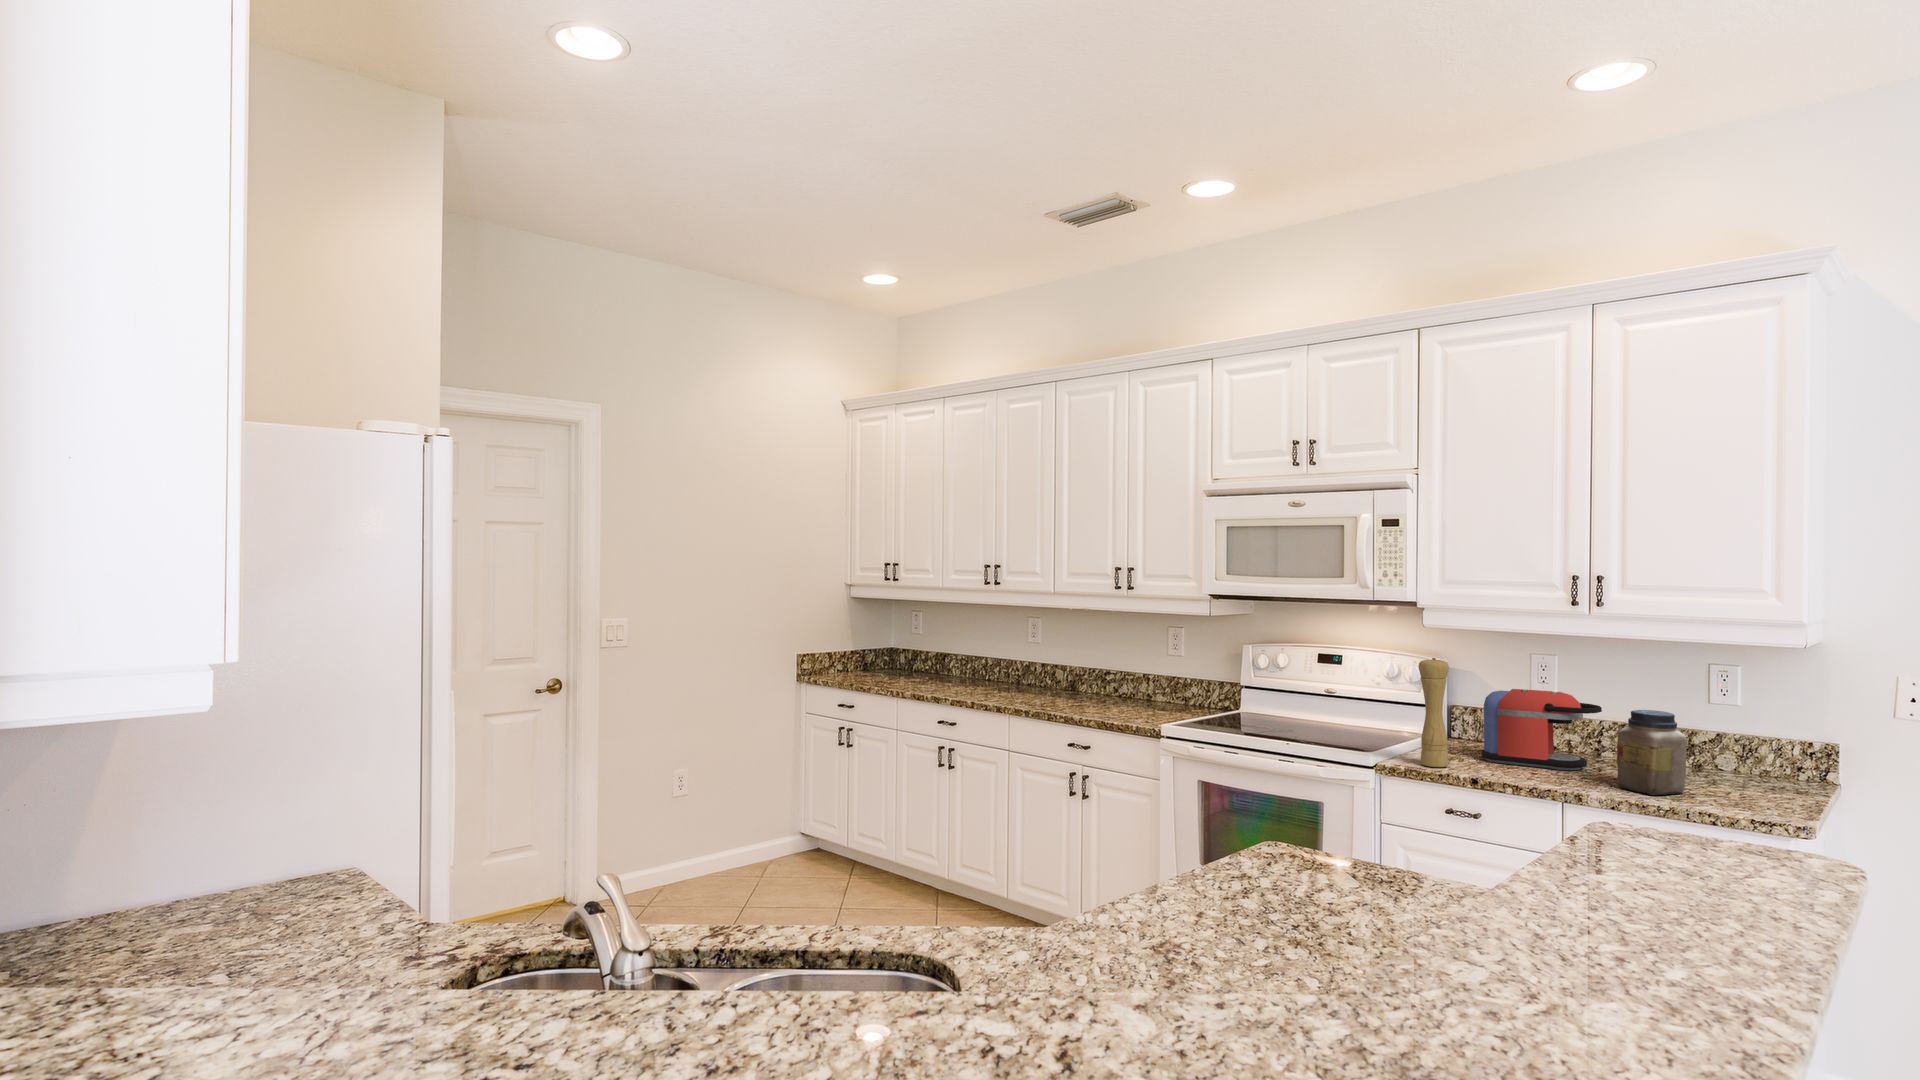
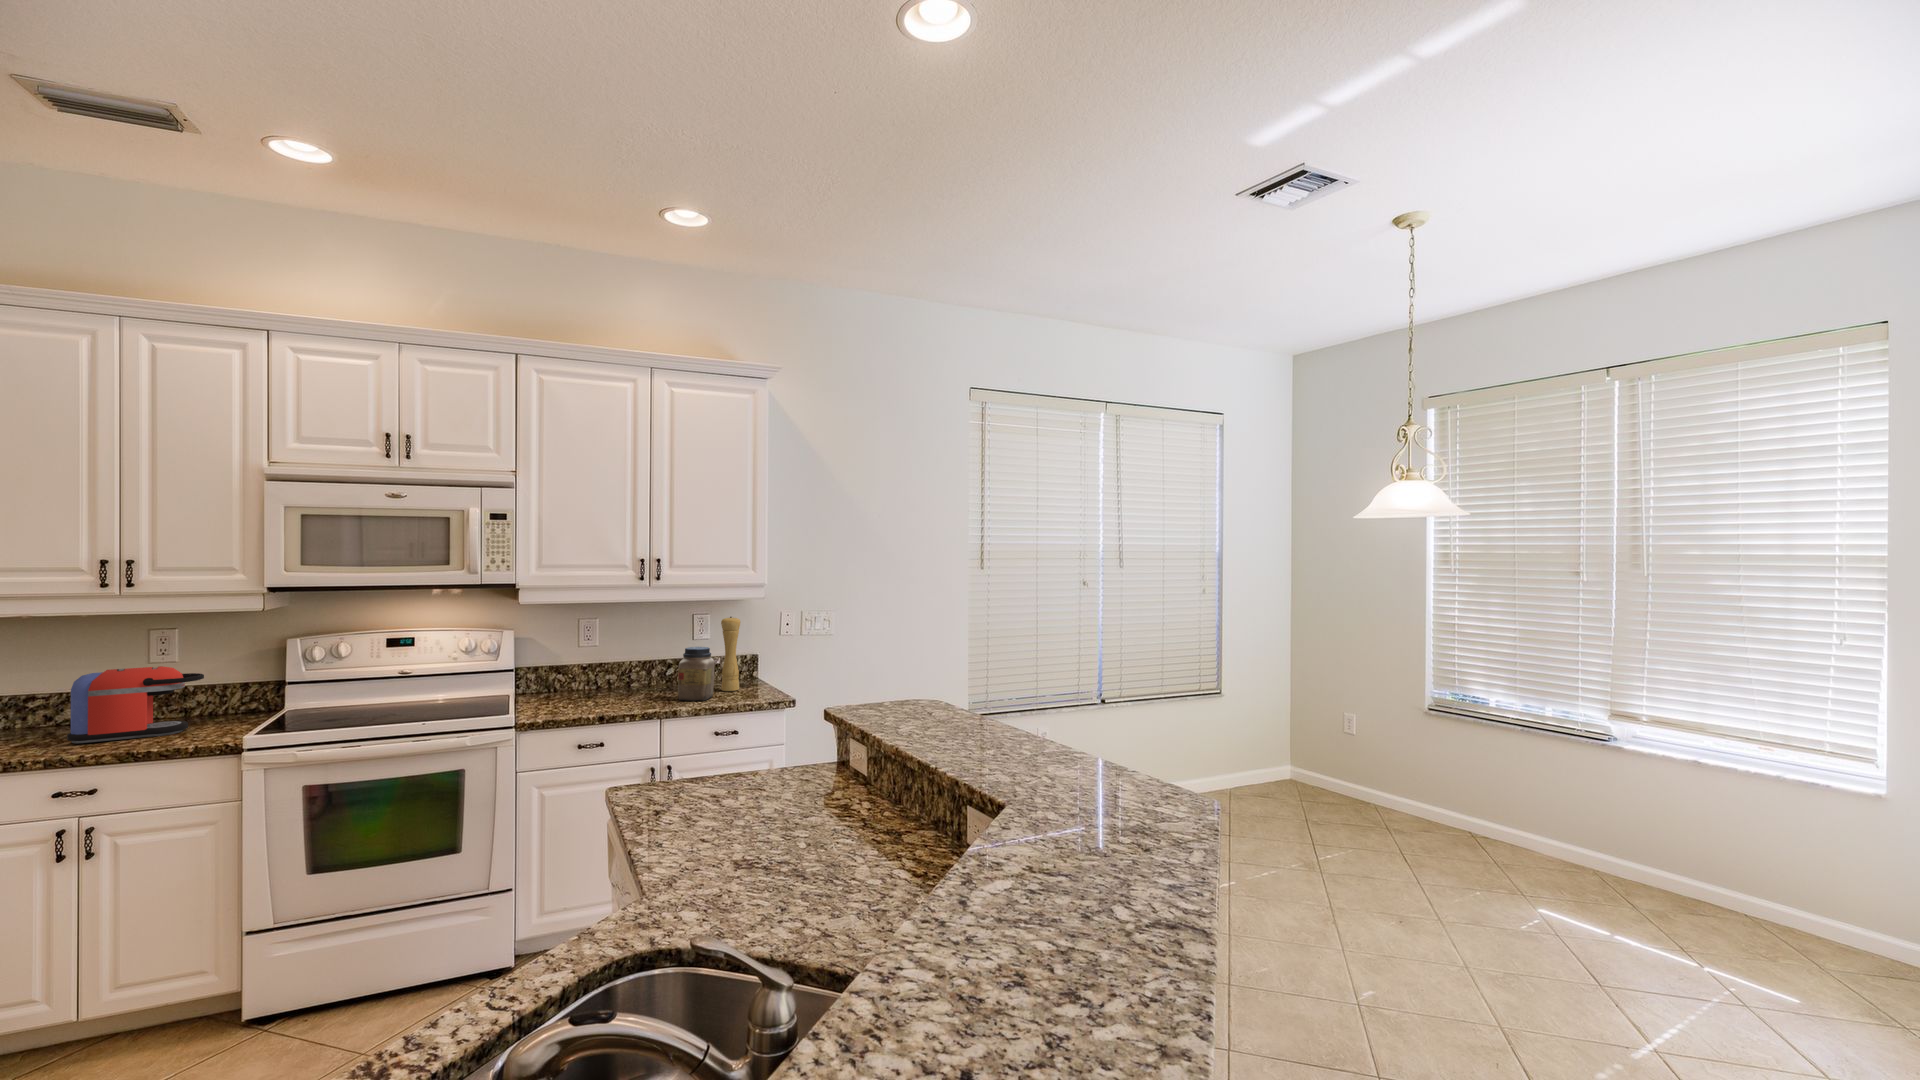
pepper mill: present [1419,658,1449,767] -> present [721,617,740,691]
coffee maker: present [1482,689,1602,770] -> present [67,666,204,743]

